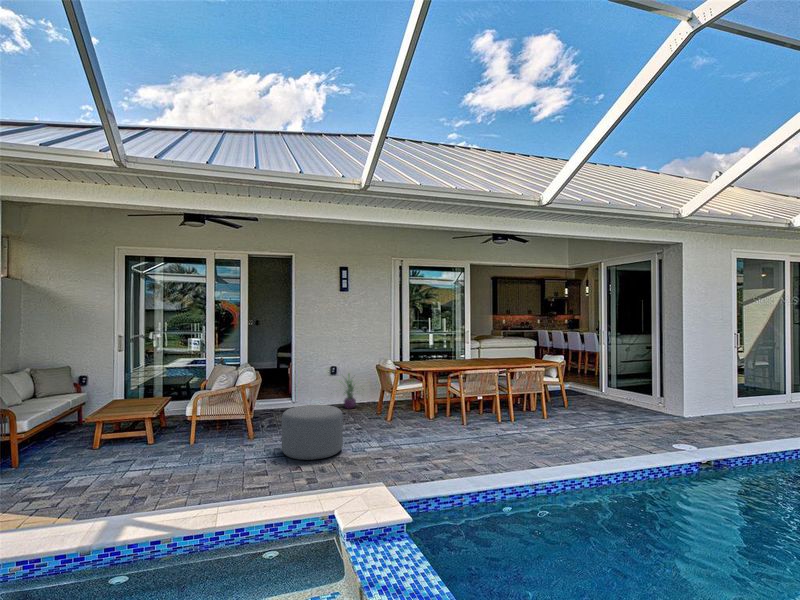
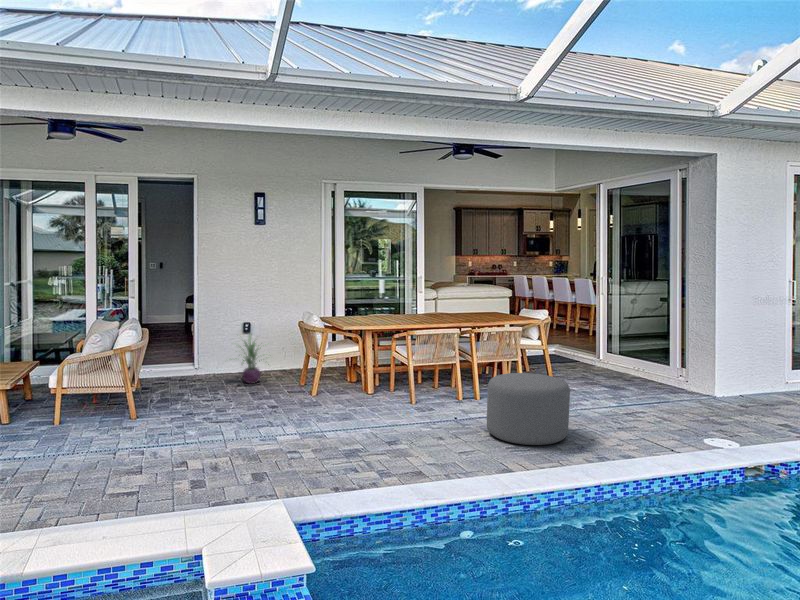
ottoman: present [282,405,343,460] -> present [487,373,570,445]

